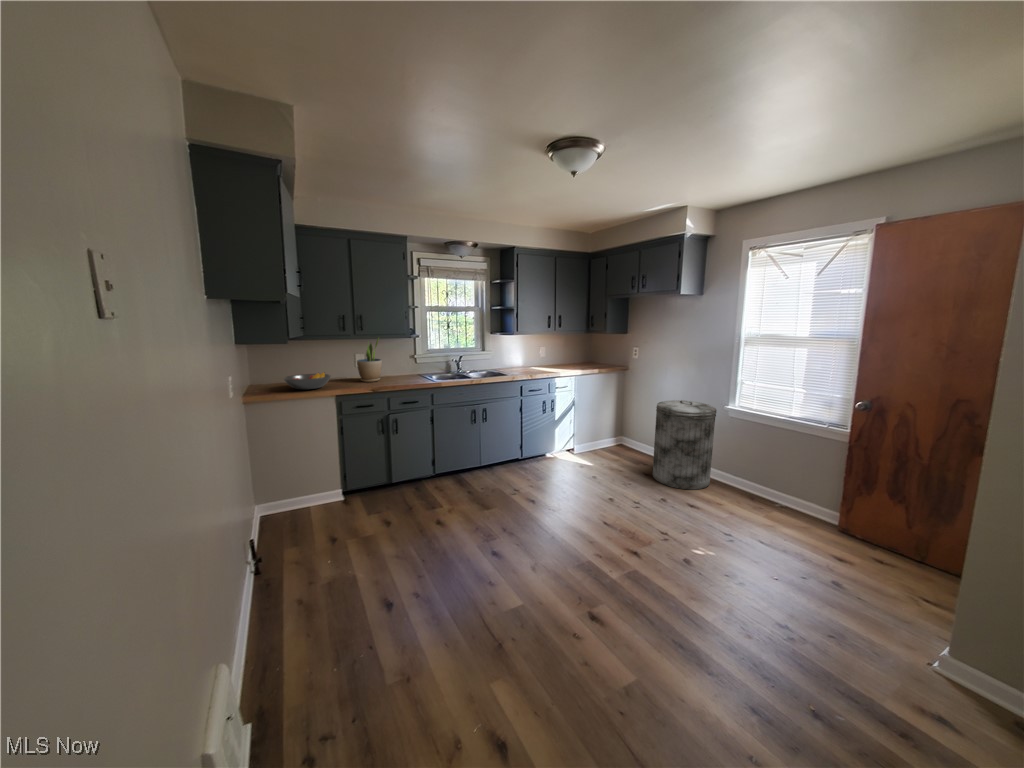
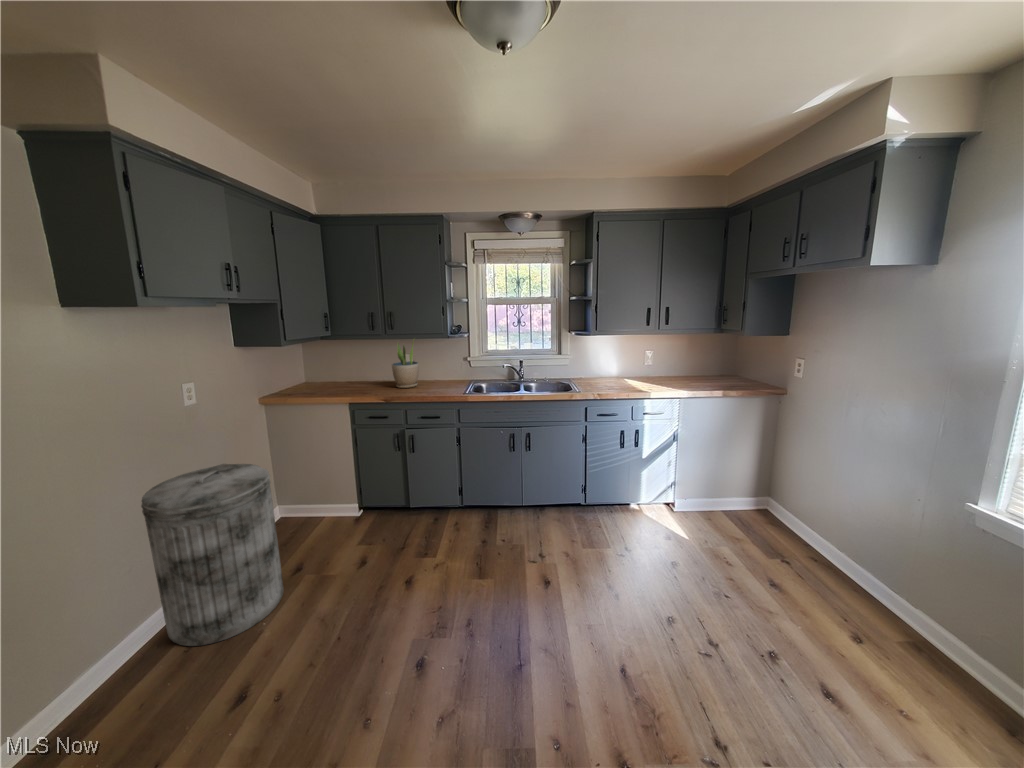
fruit bowl: present [284,372,331,390] -> none [307,375,357,394]
trash can: present [653,400,717,490] -> present [141,464,284,646]

